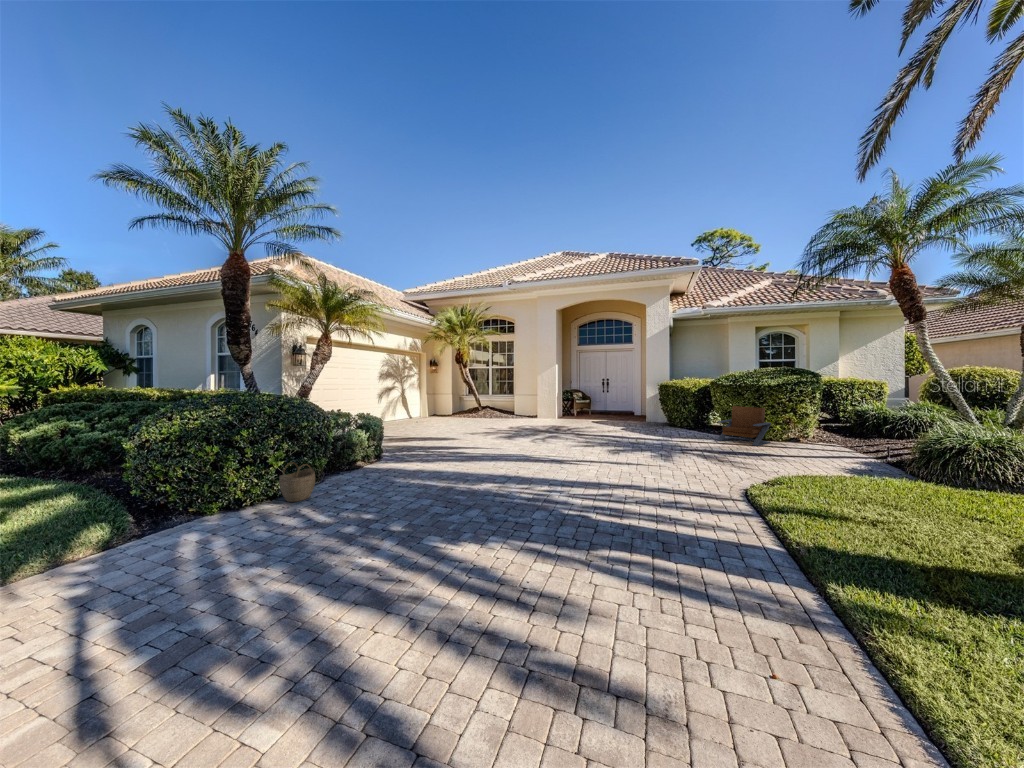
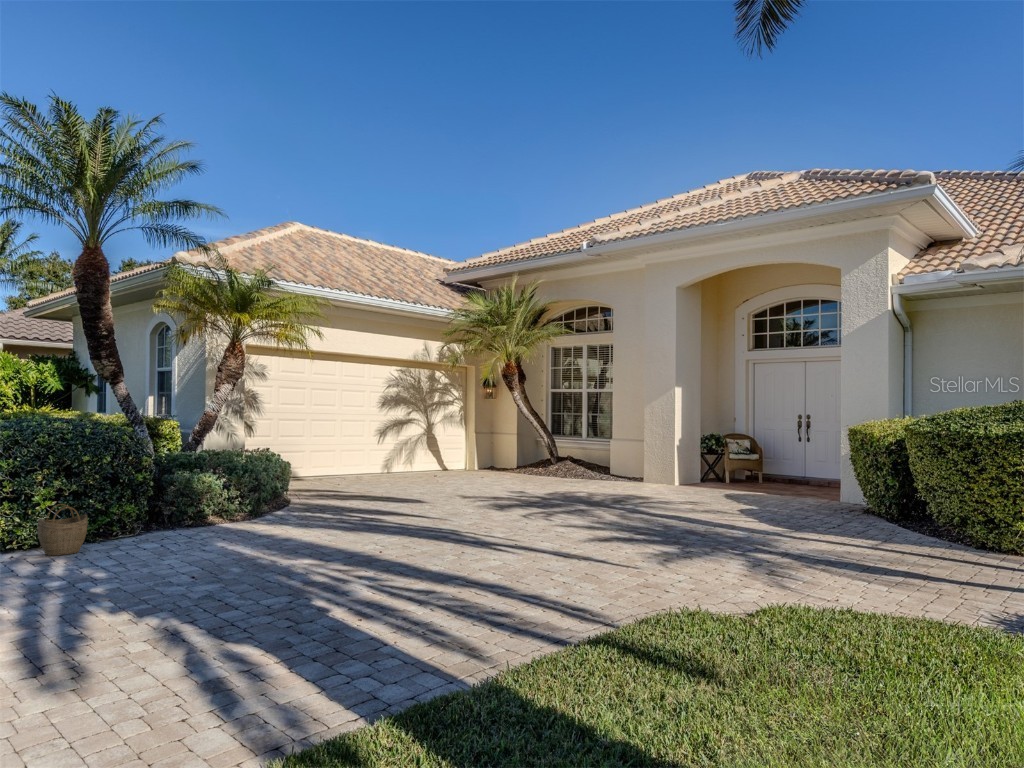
lounge chair: present [717,406,771,446] -> none [892,469,1015,556]

